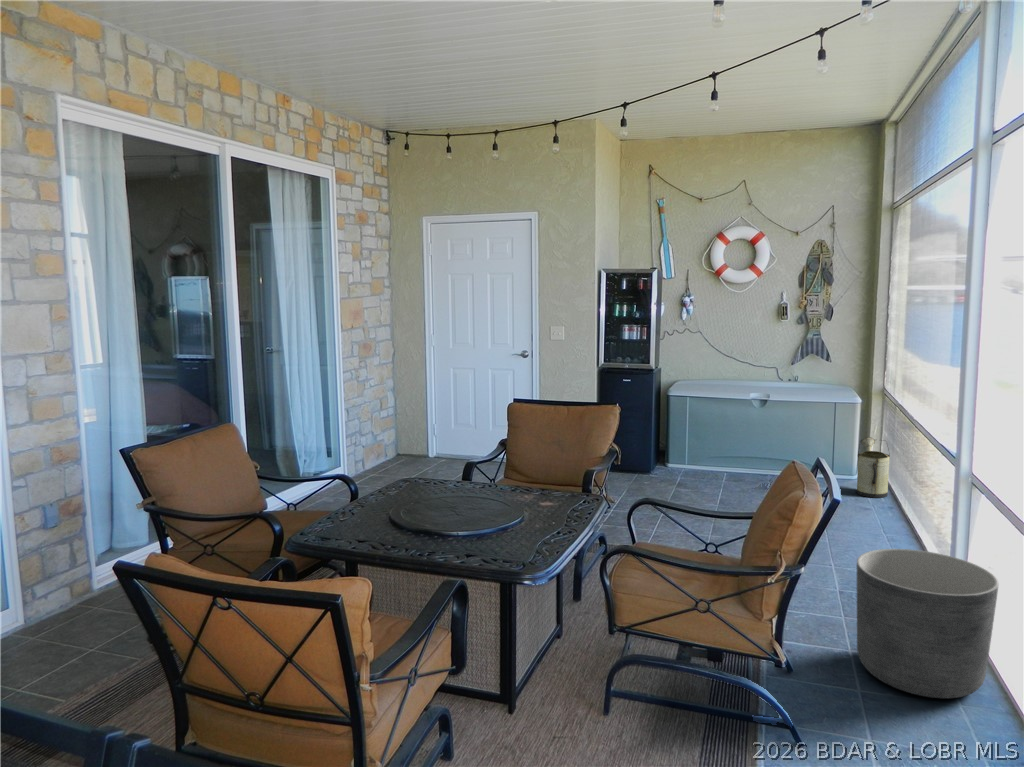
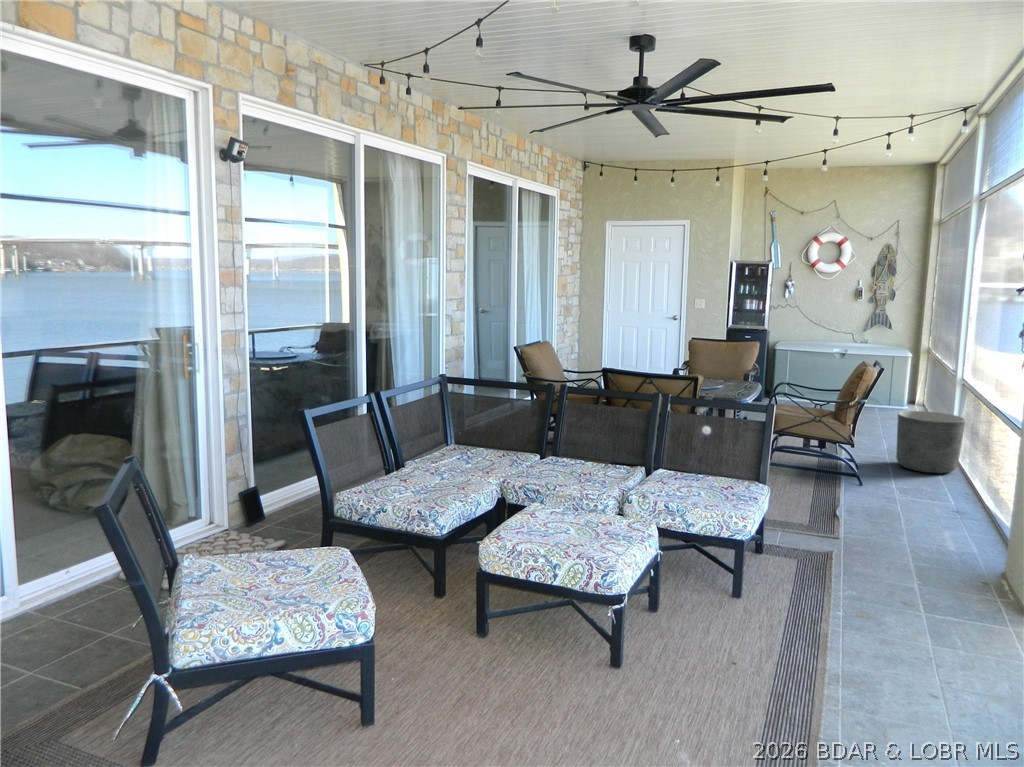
watering can: present [857,437,890,498] -> none [905,378,928,415]

